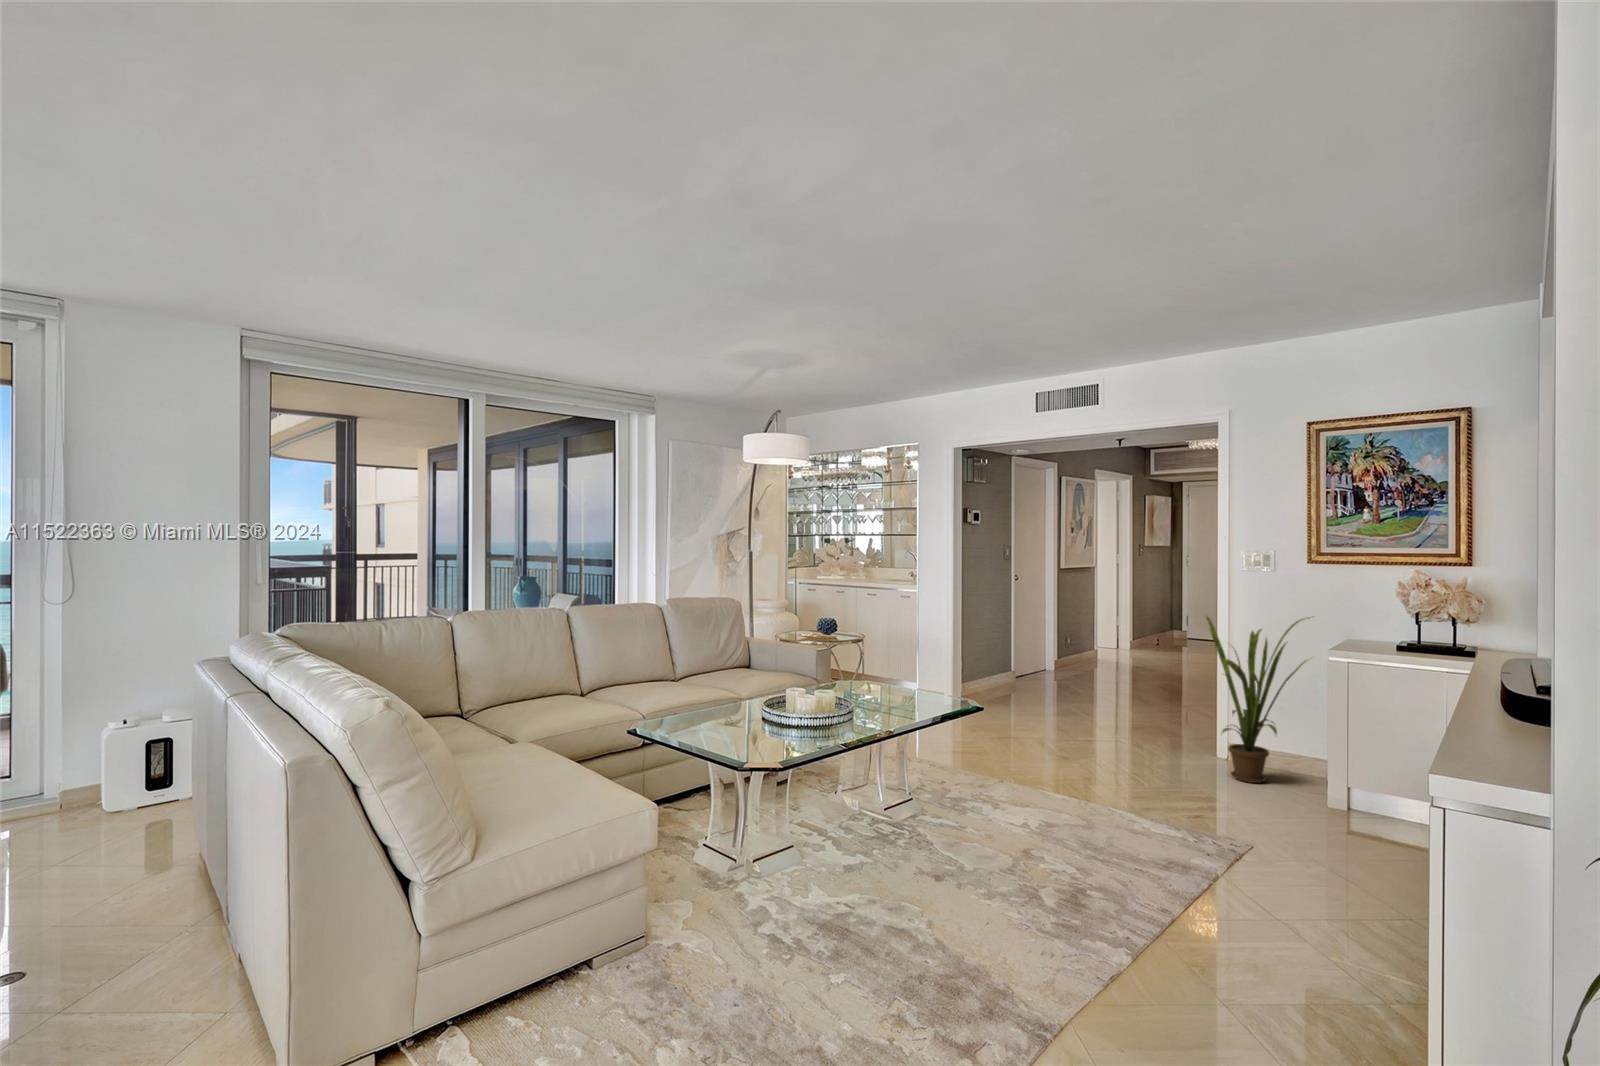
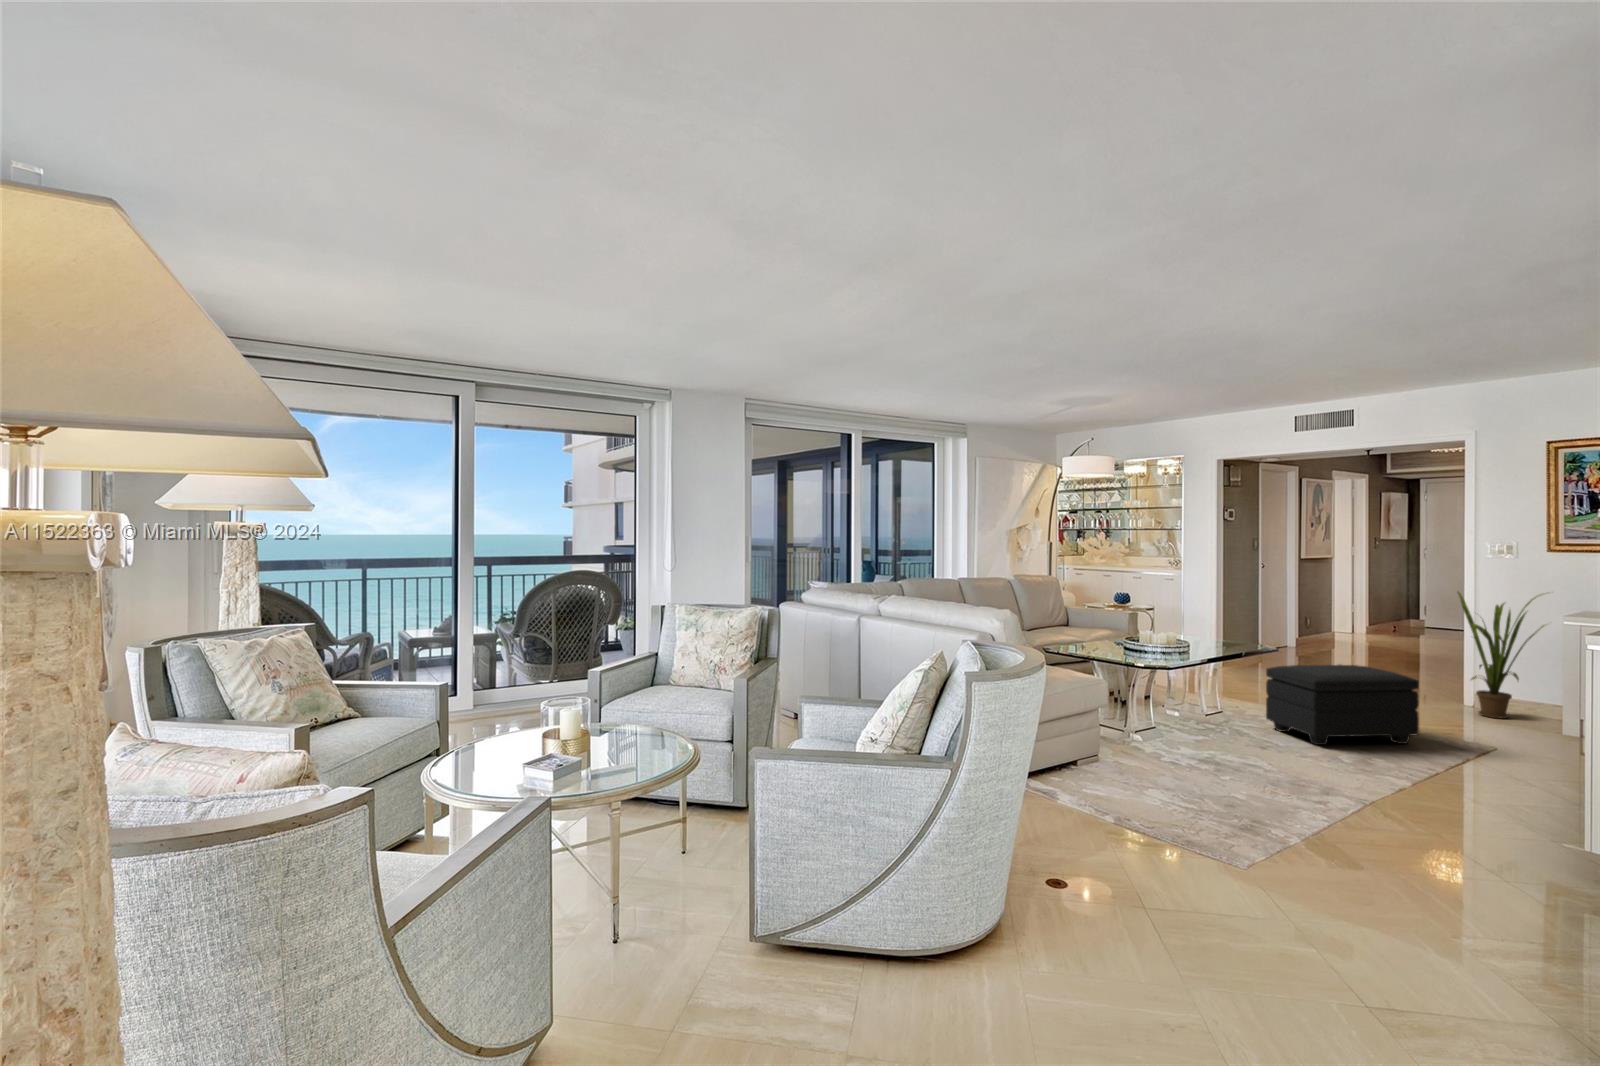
footstool: none [956,727,1151,862] -> present [1266,665,1419,745]

